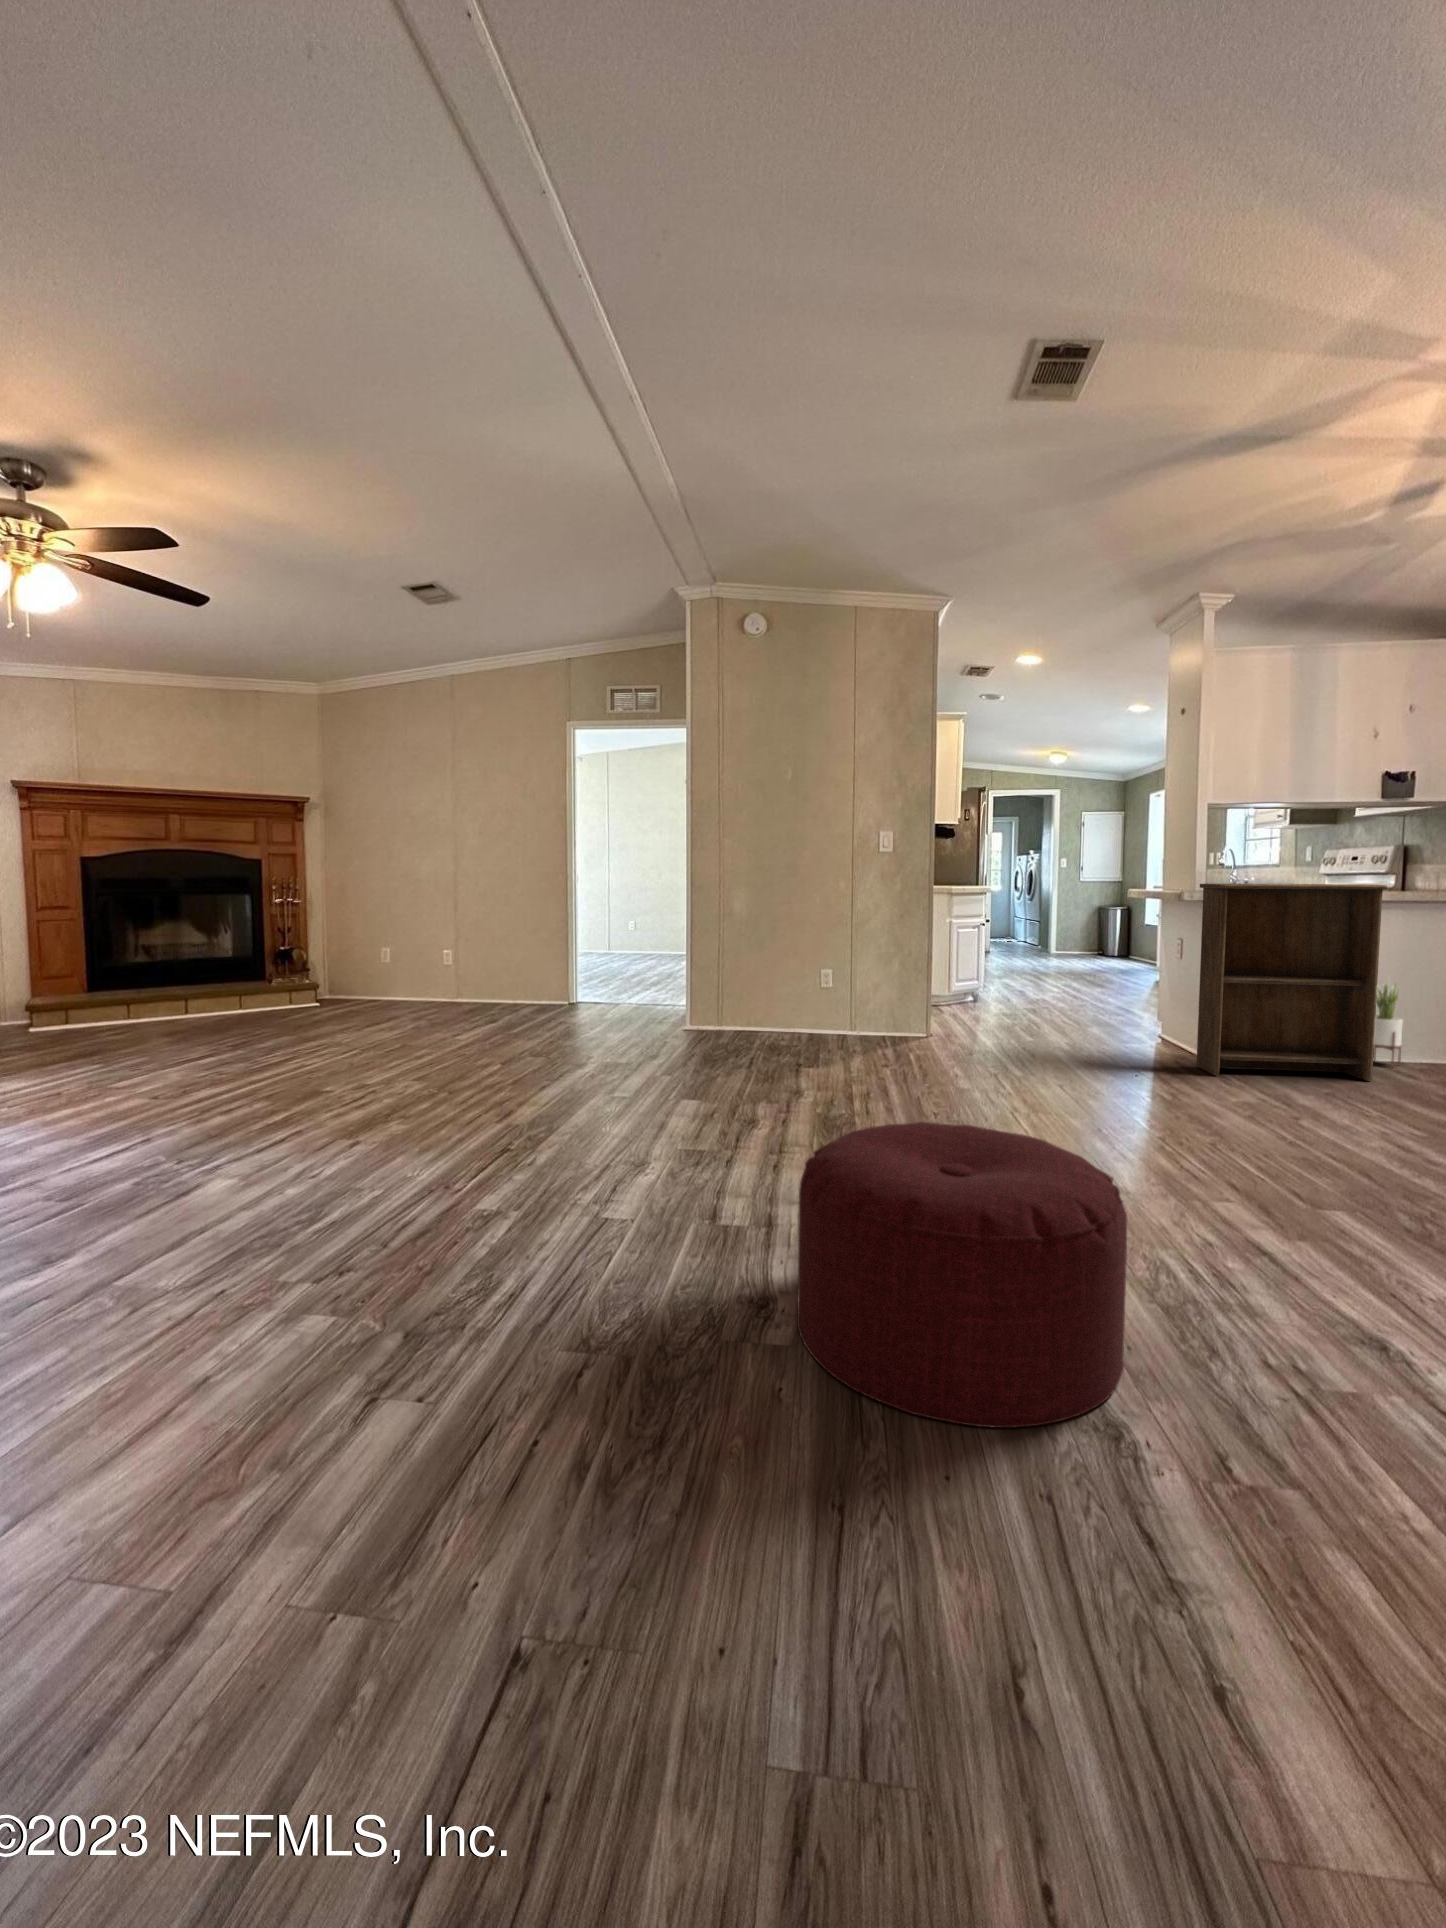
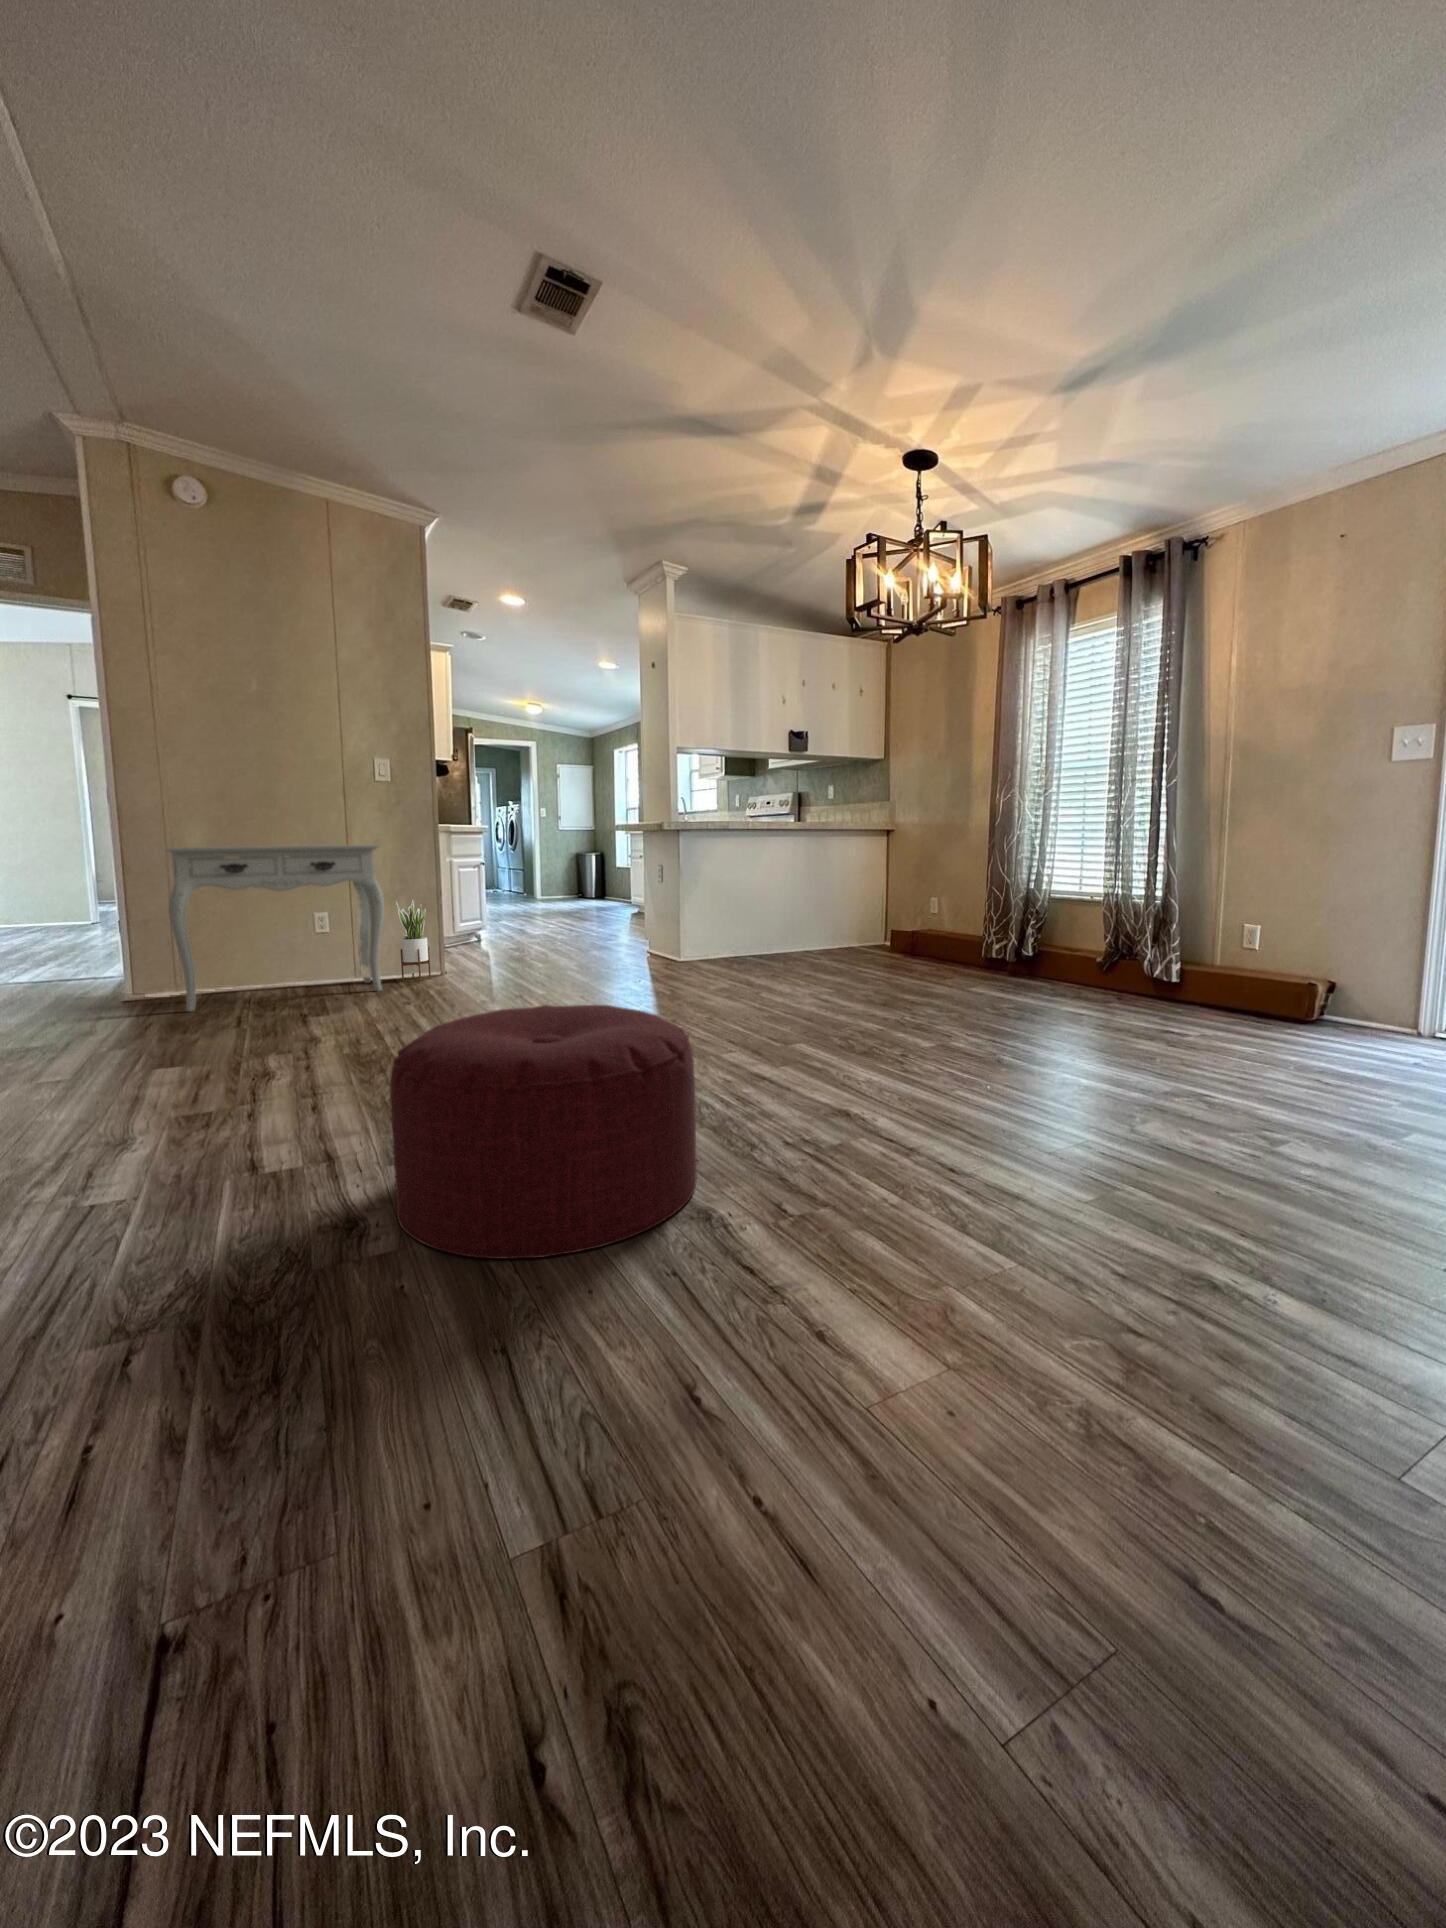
bookshelf: present [1196,883,1387,1081] -> none [673,814,795,971]
console table: none [704,906,872,1051] -> present [166,845,384,1012]
potted plant: present [1373,979,1402,1067] -> present [396,900,431,981]

